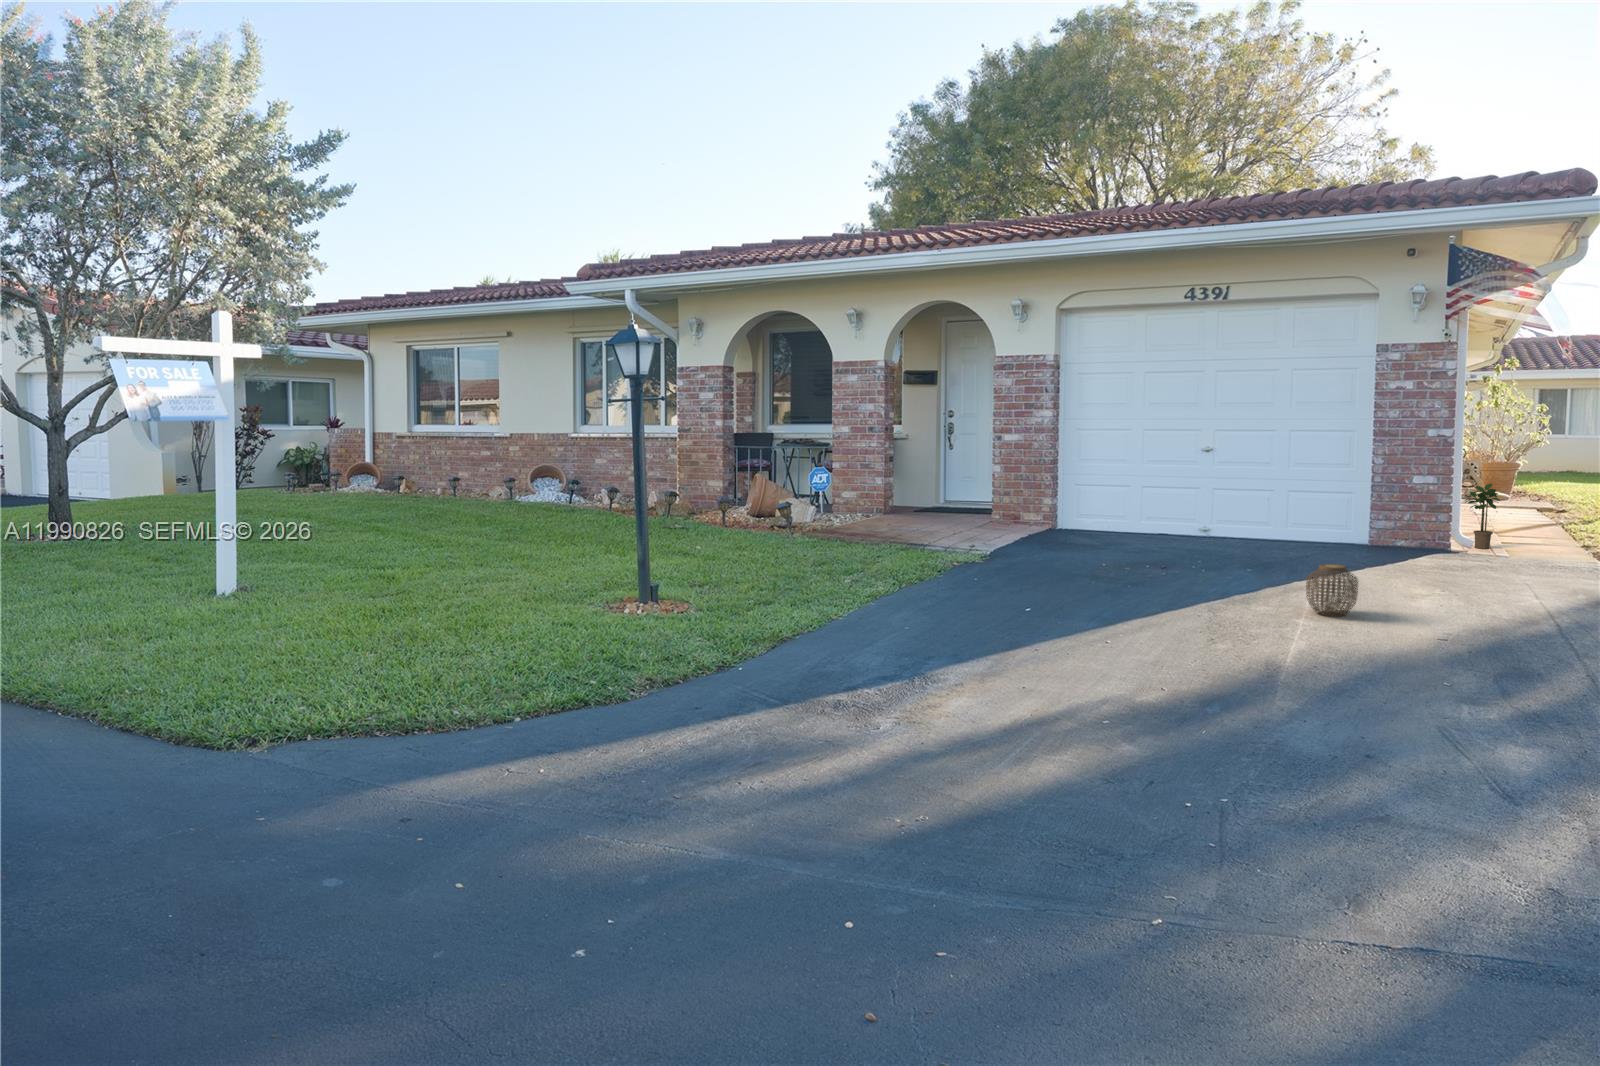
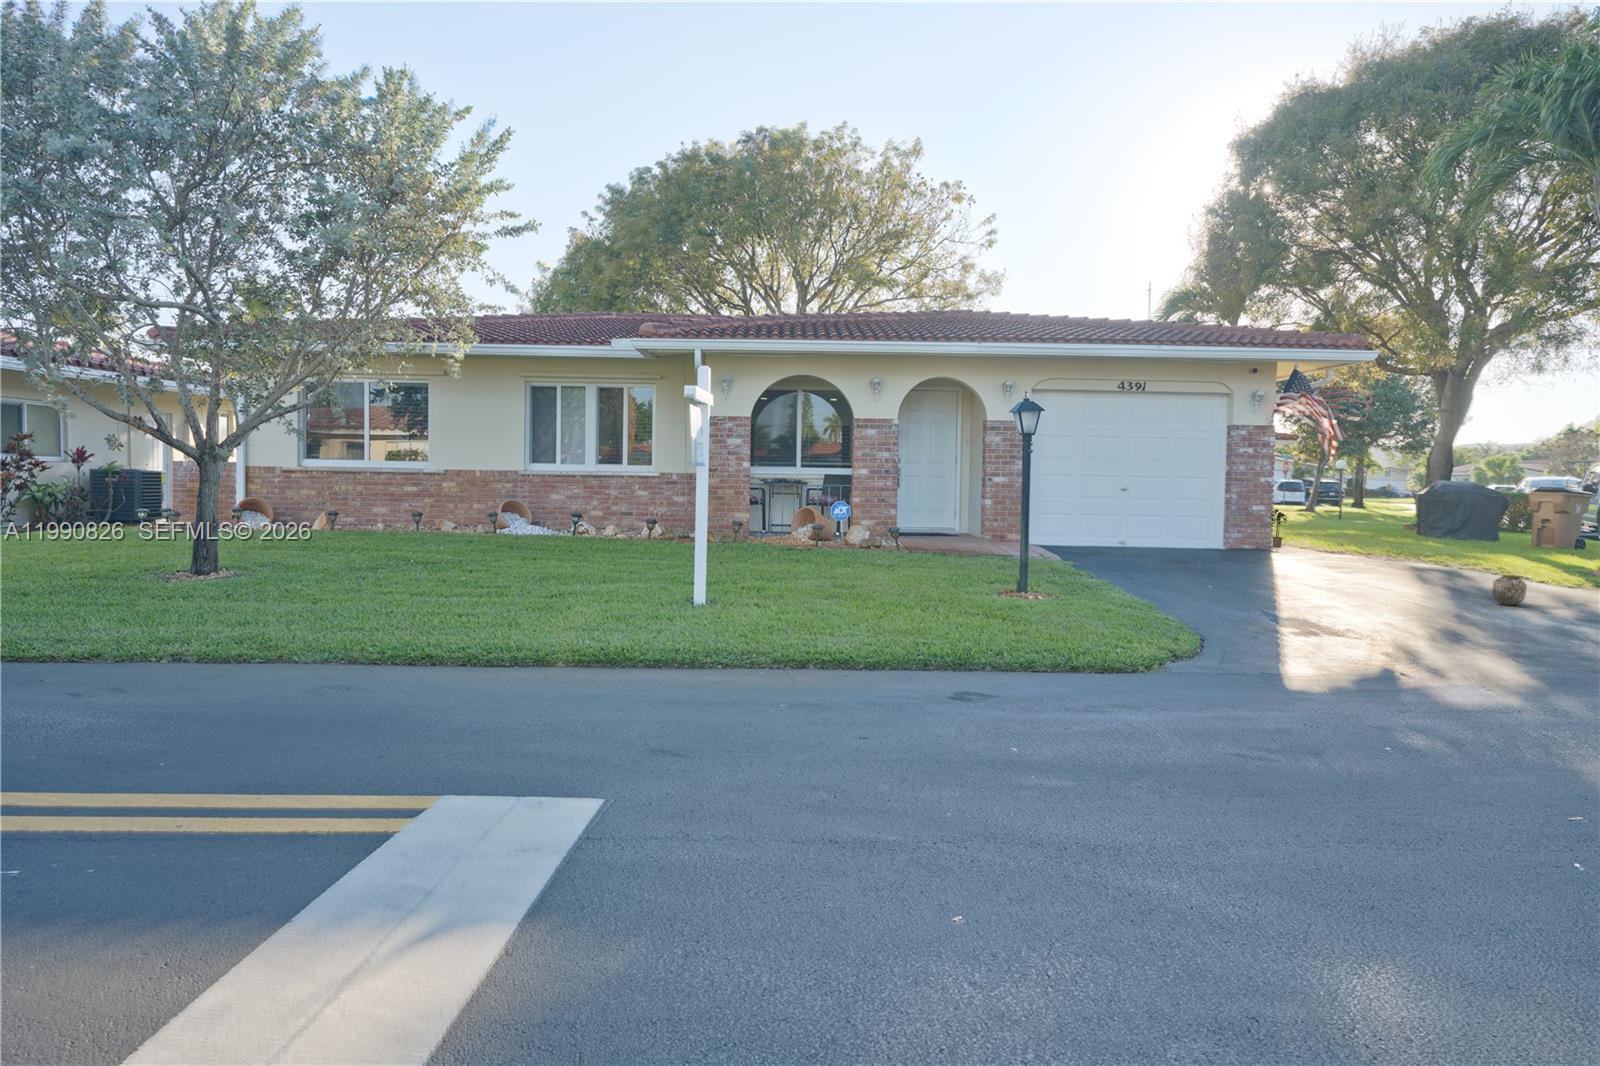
woven basket: present [1306,564,1358,616] -> present [1492,575,1527,606]

